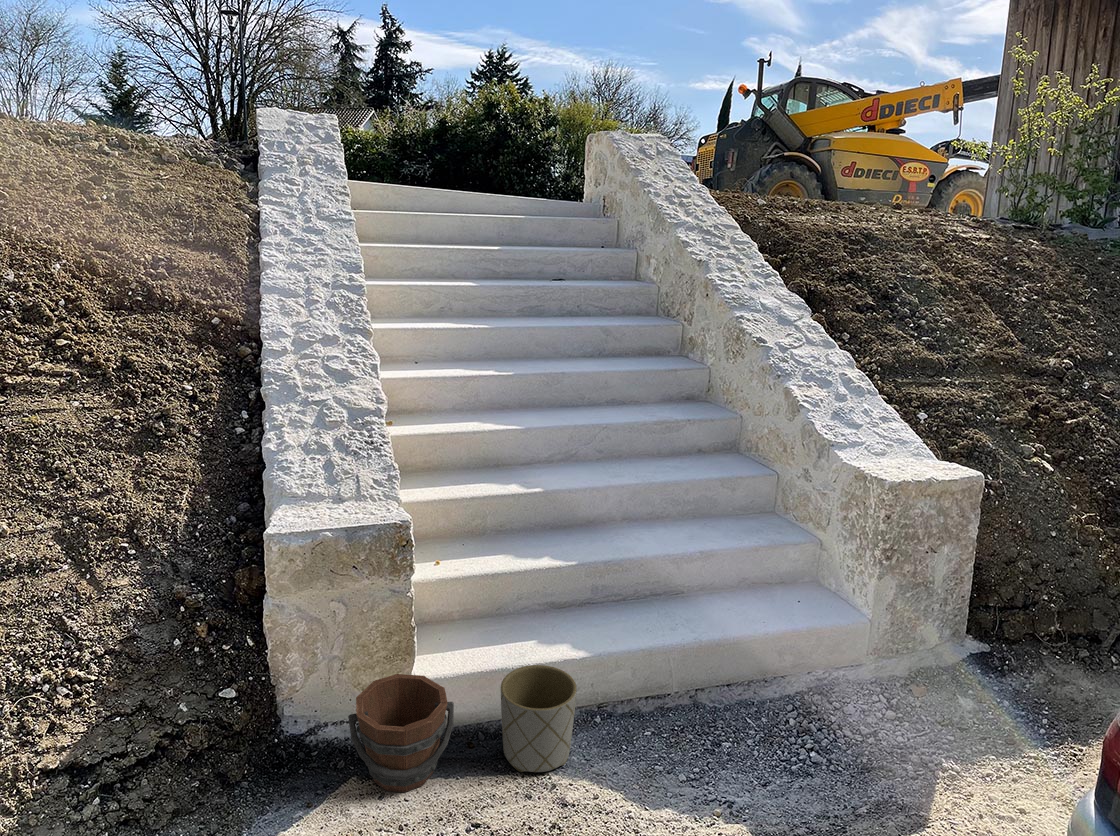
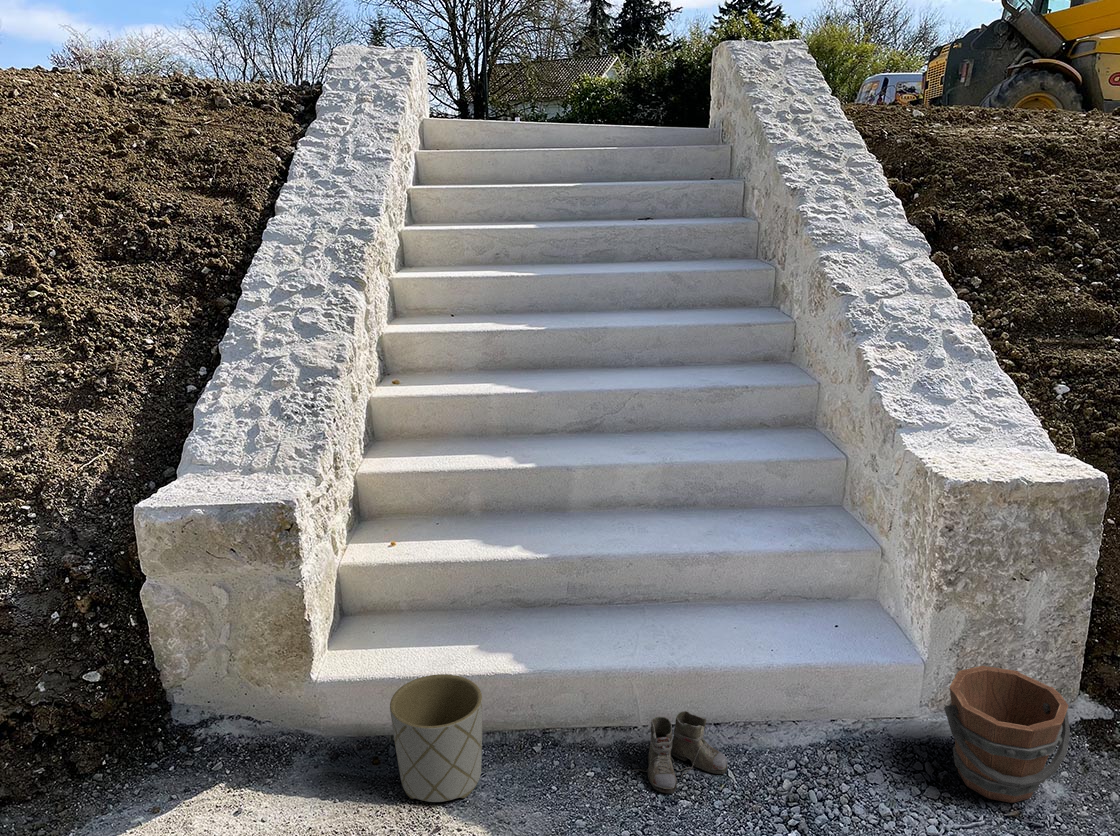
bucket: present [348,674,454,792] -> present [944,666,1070,803]
boots: none [680,674,749,740] -> present [641,711,728,793]

